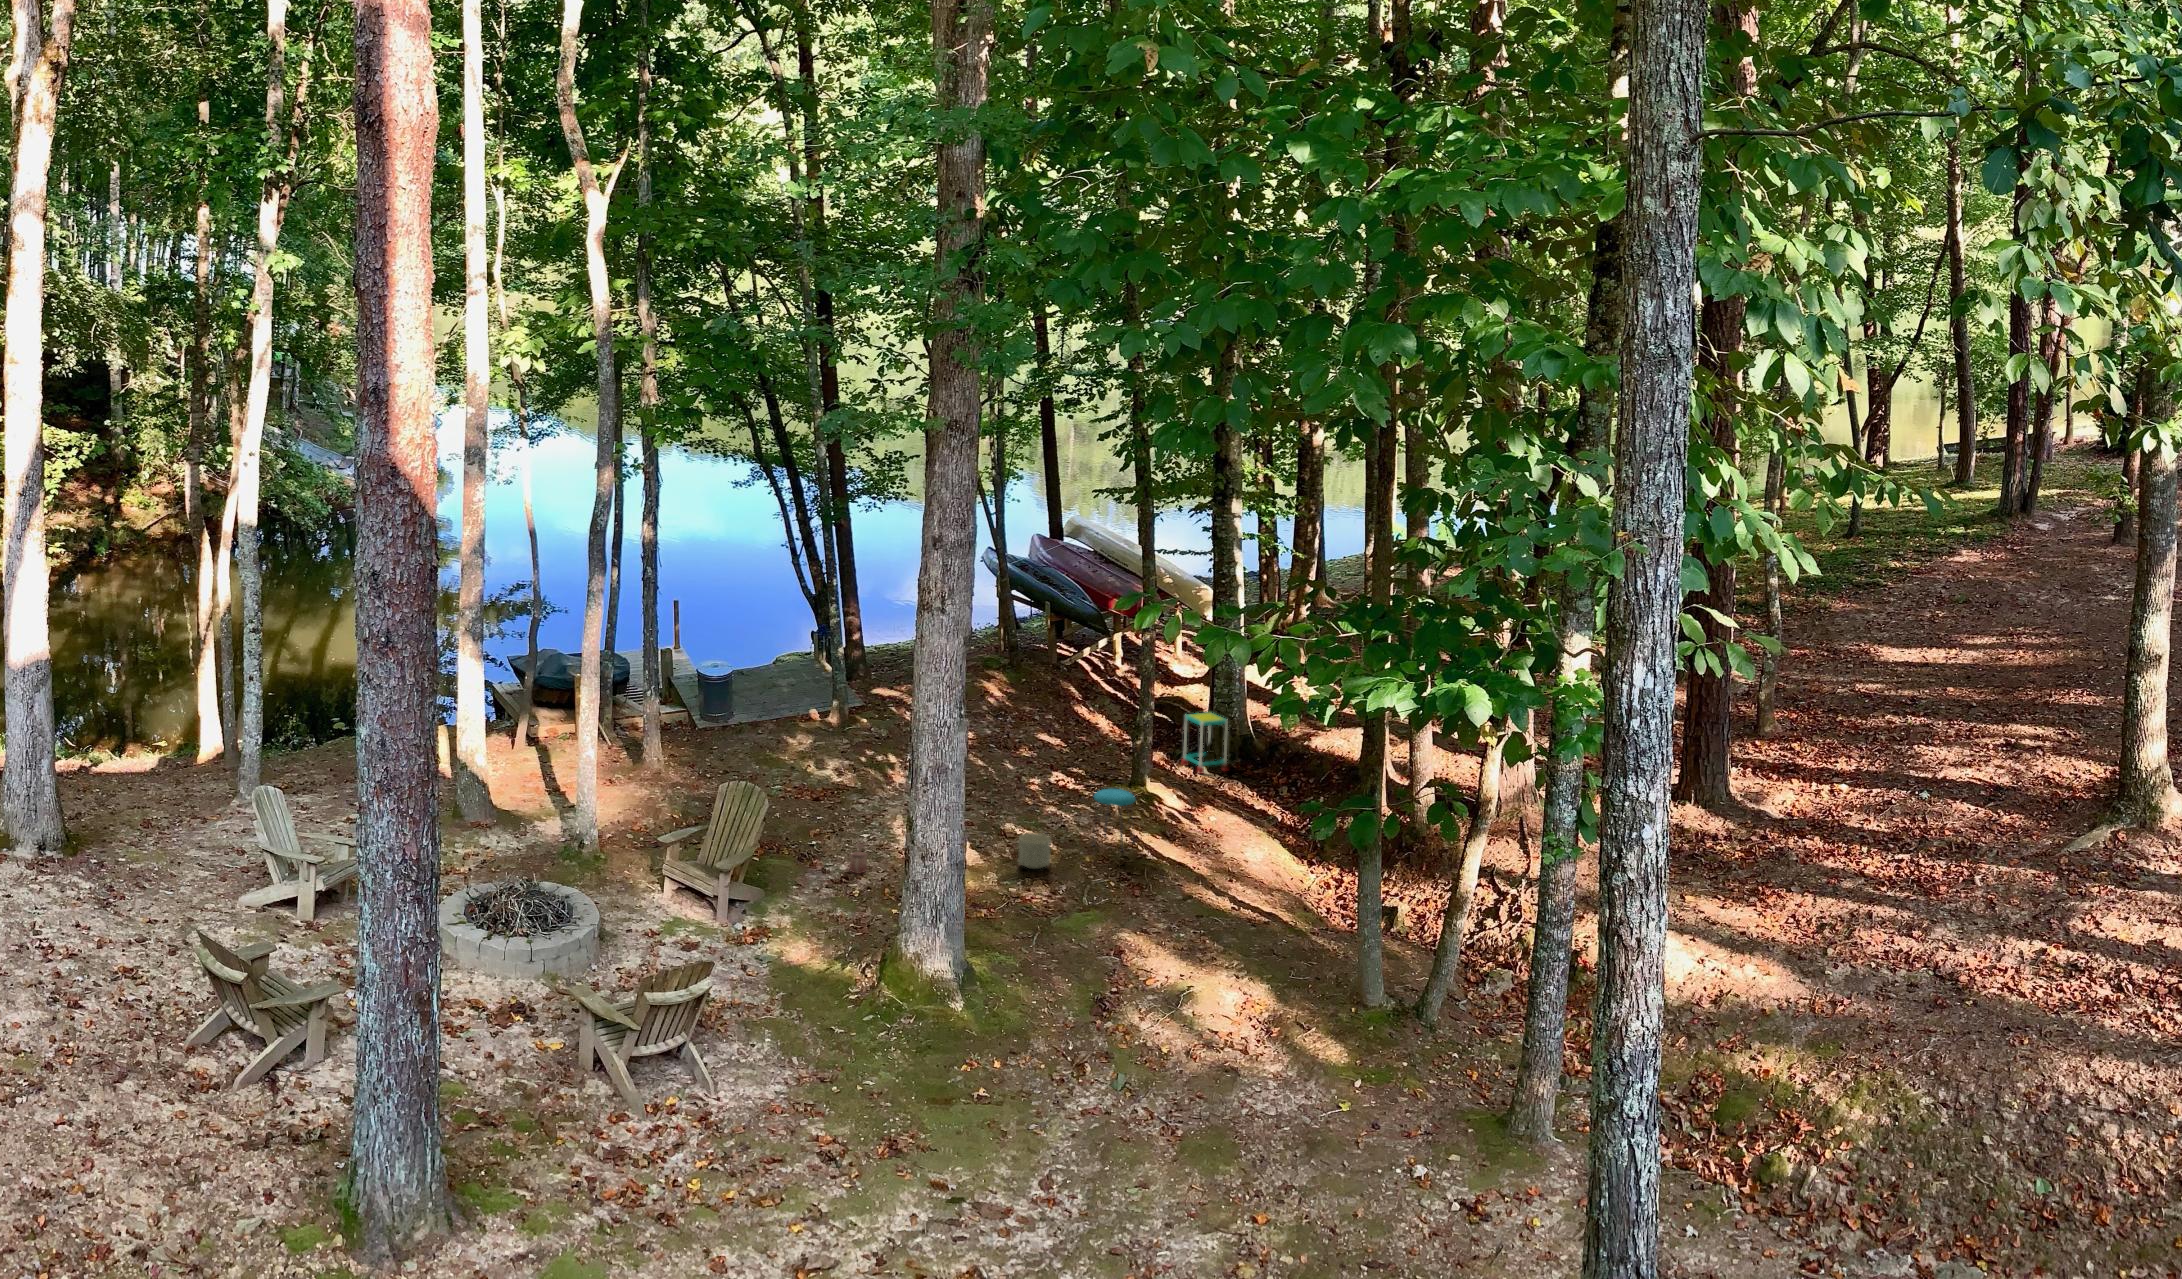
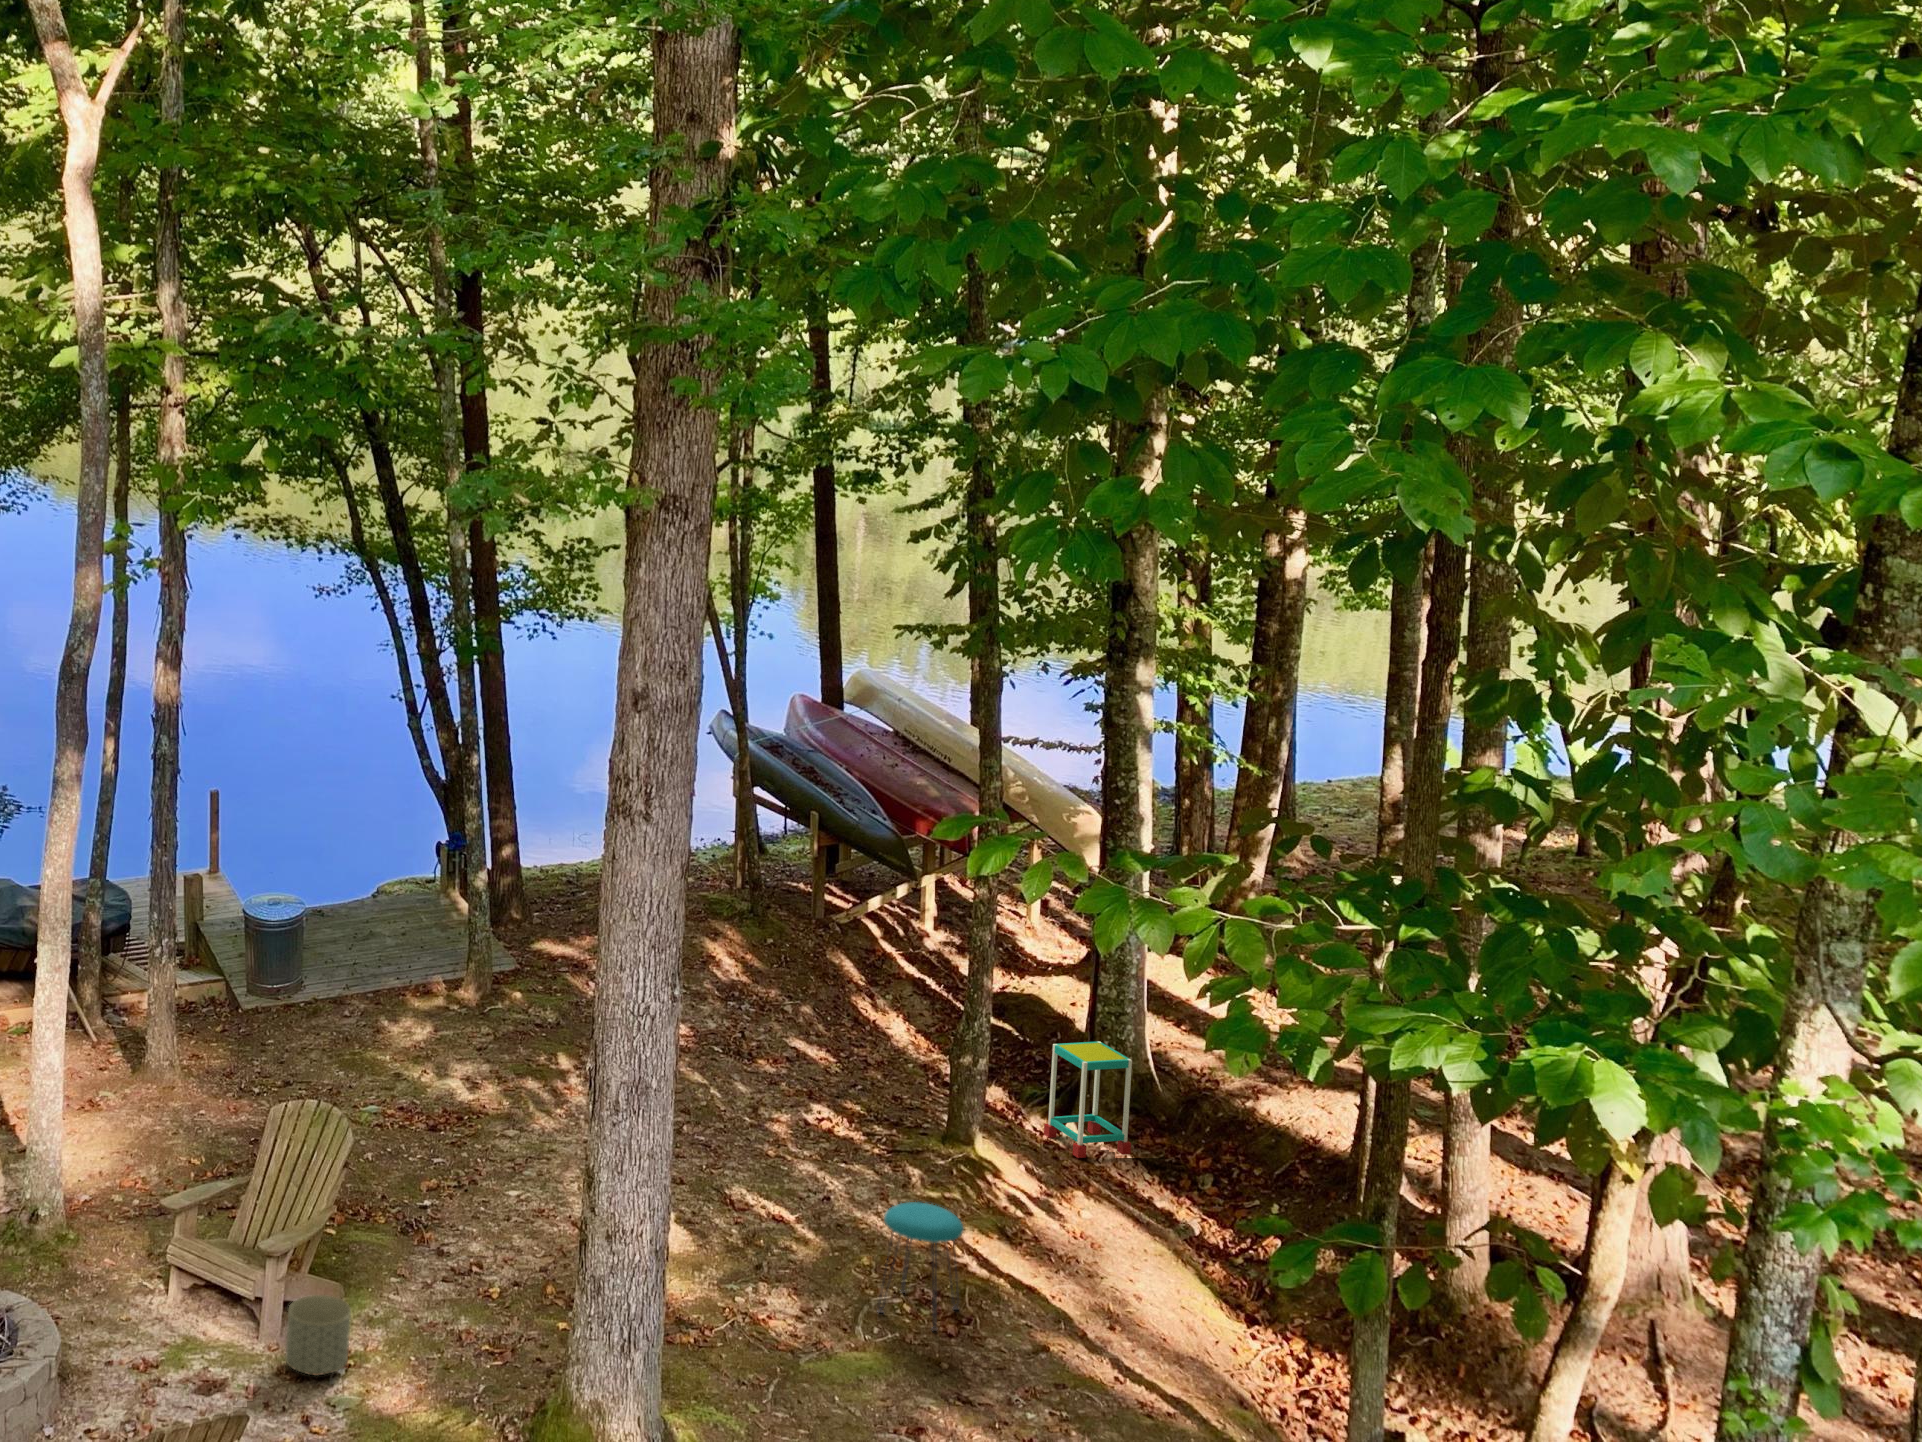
planter: present [1018,832,1051,869] -> present [286,1295,351,1376]
watering can: present [849,844,867,873] -> none [414,1290,451,1354]

